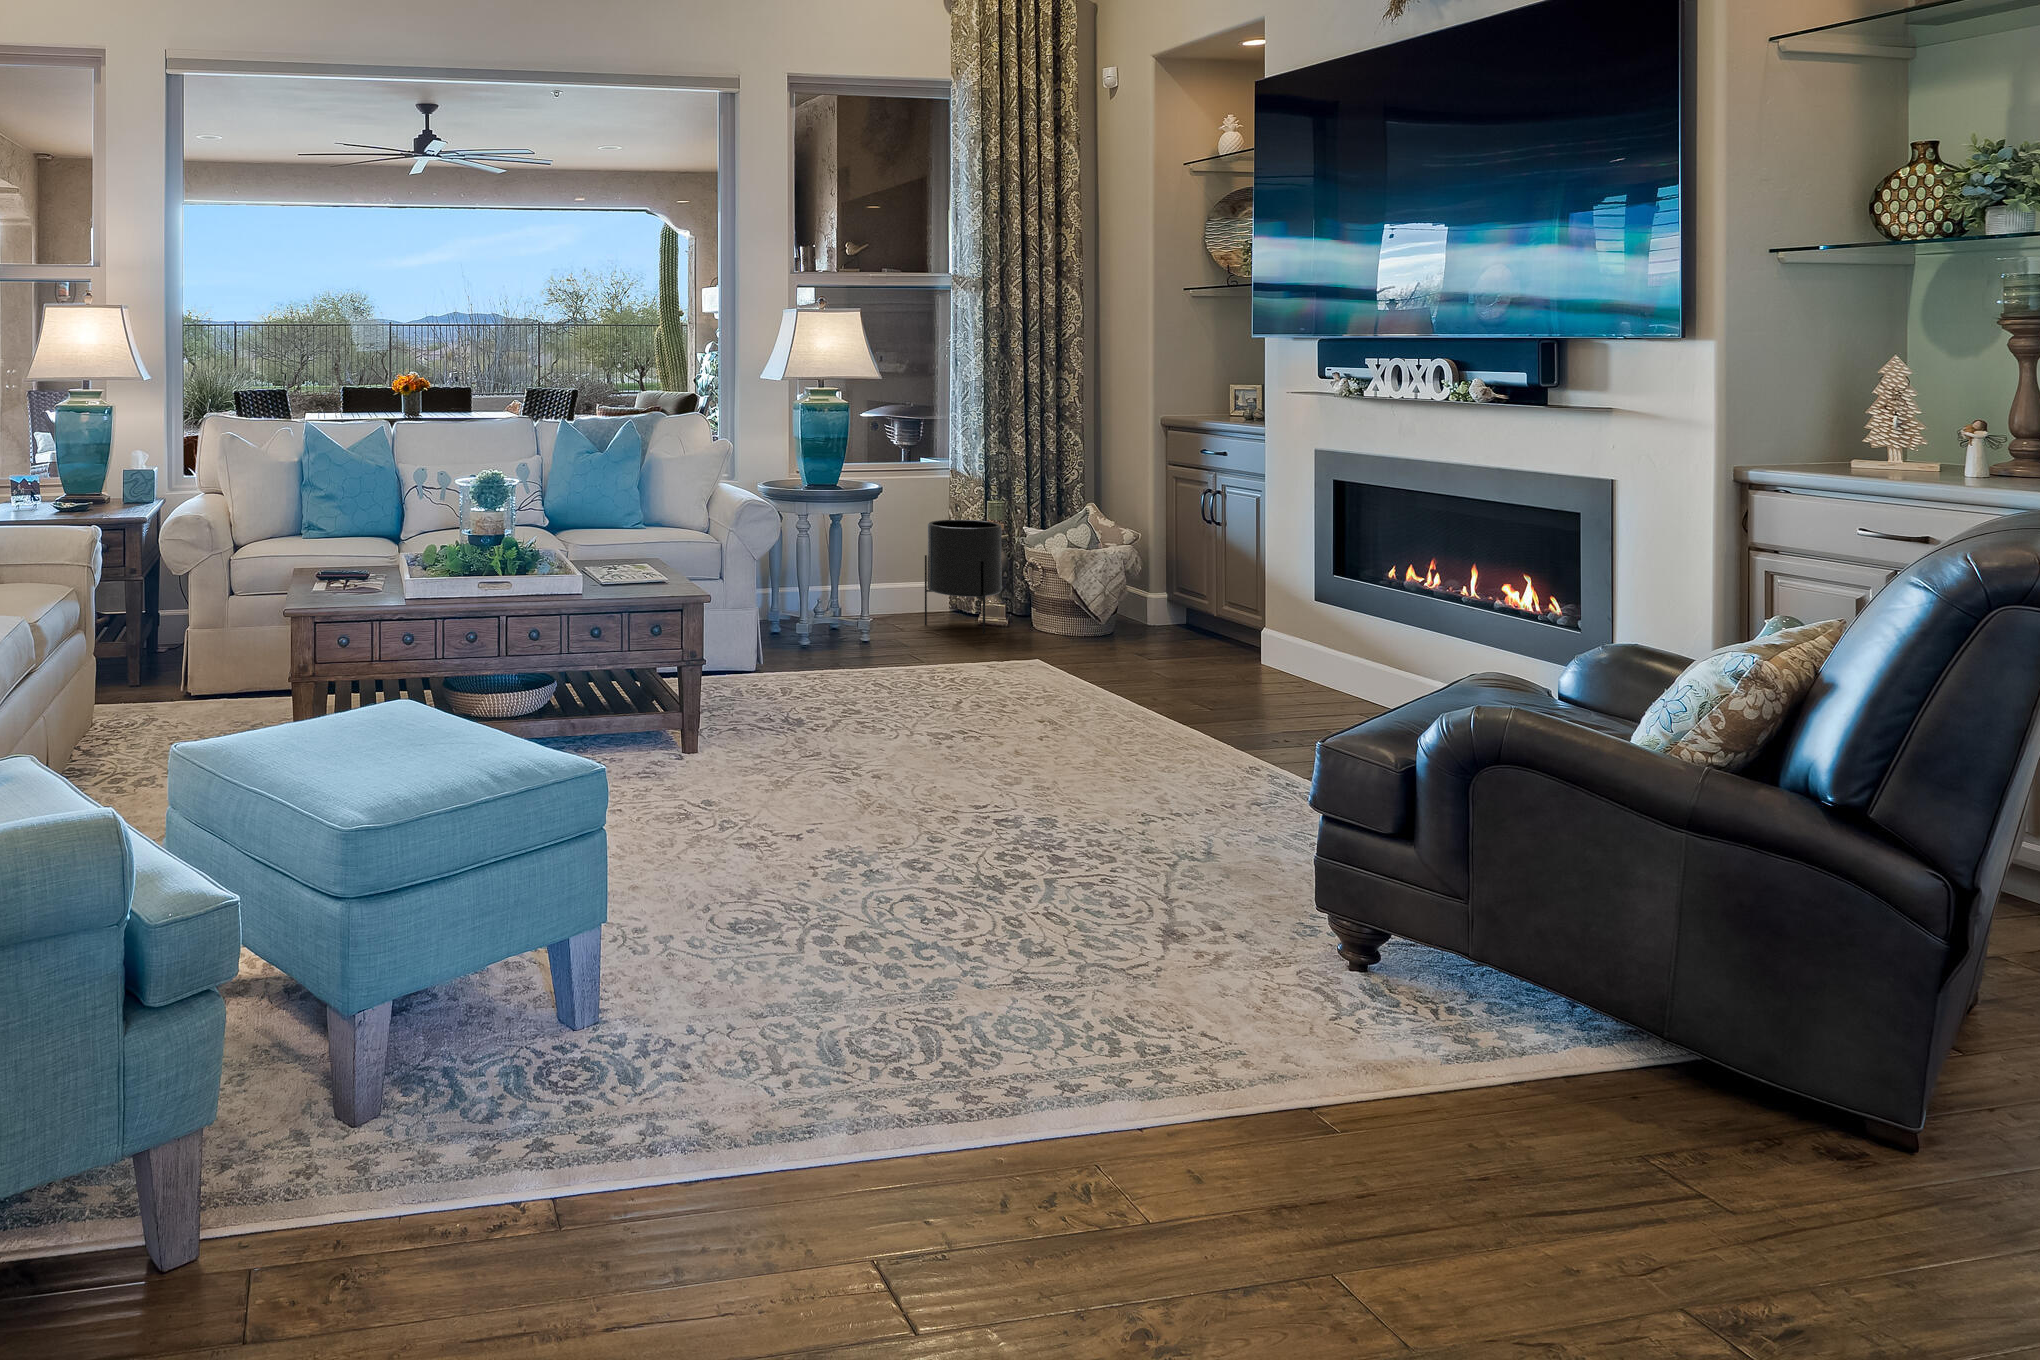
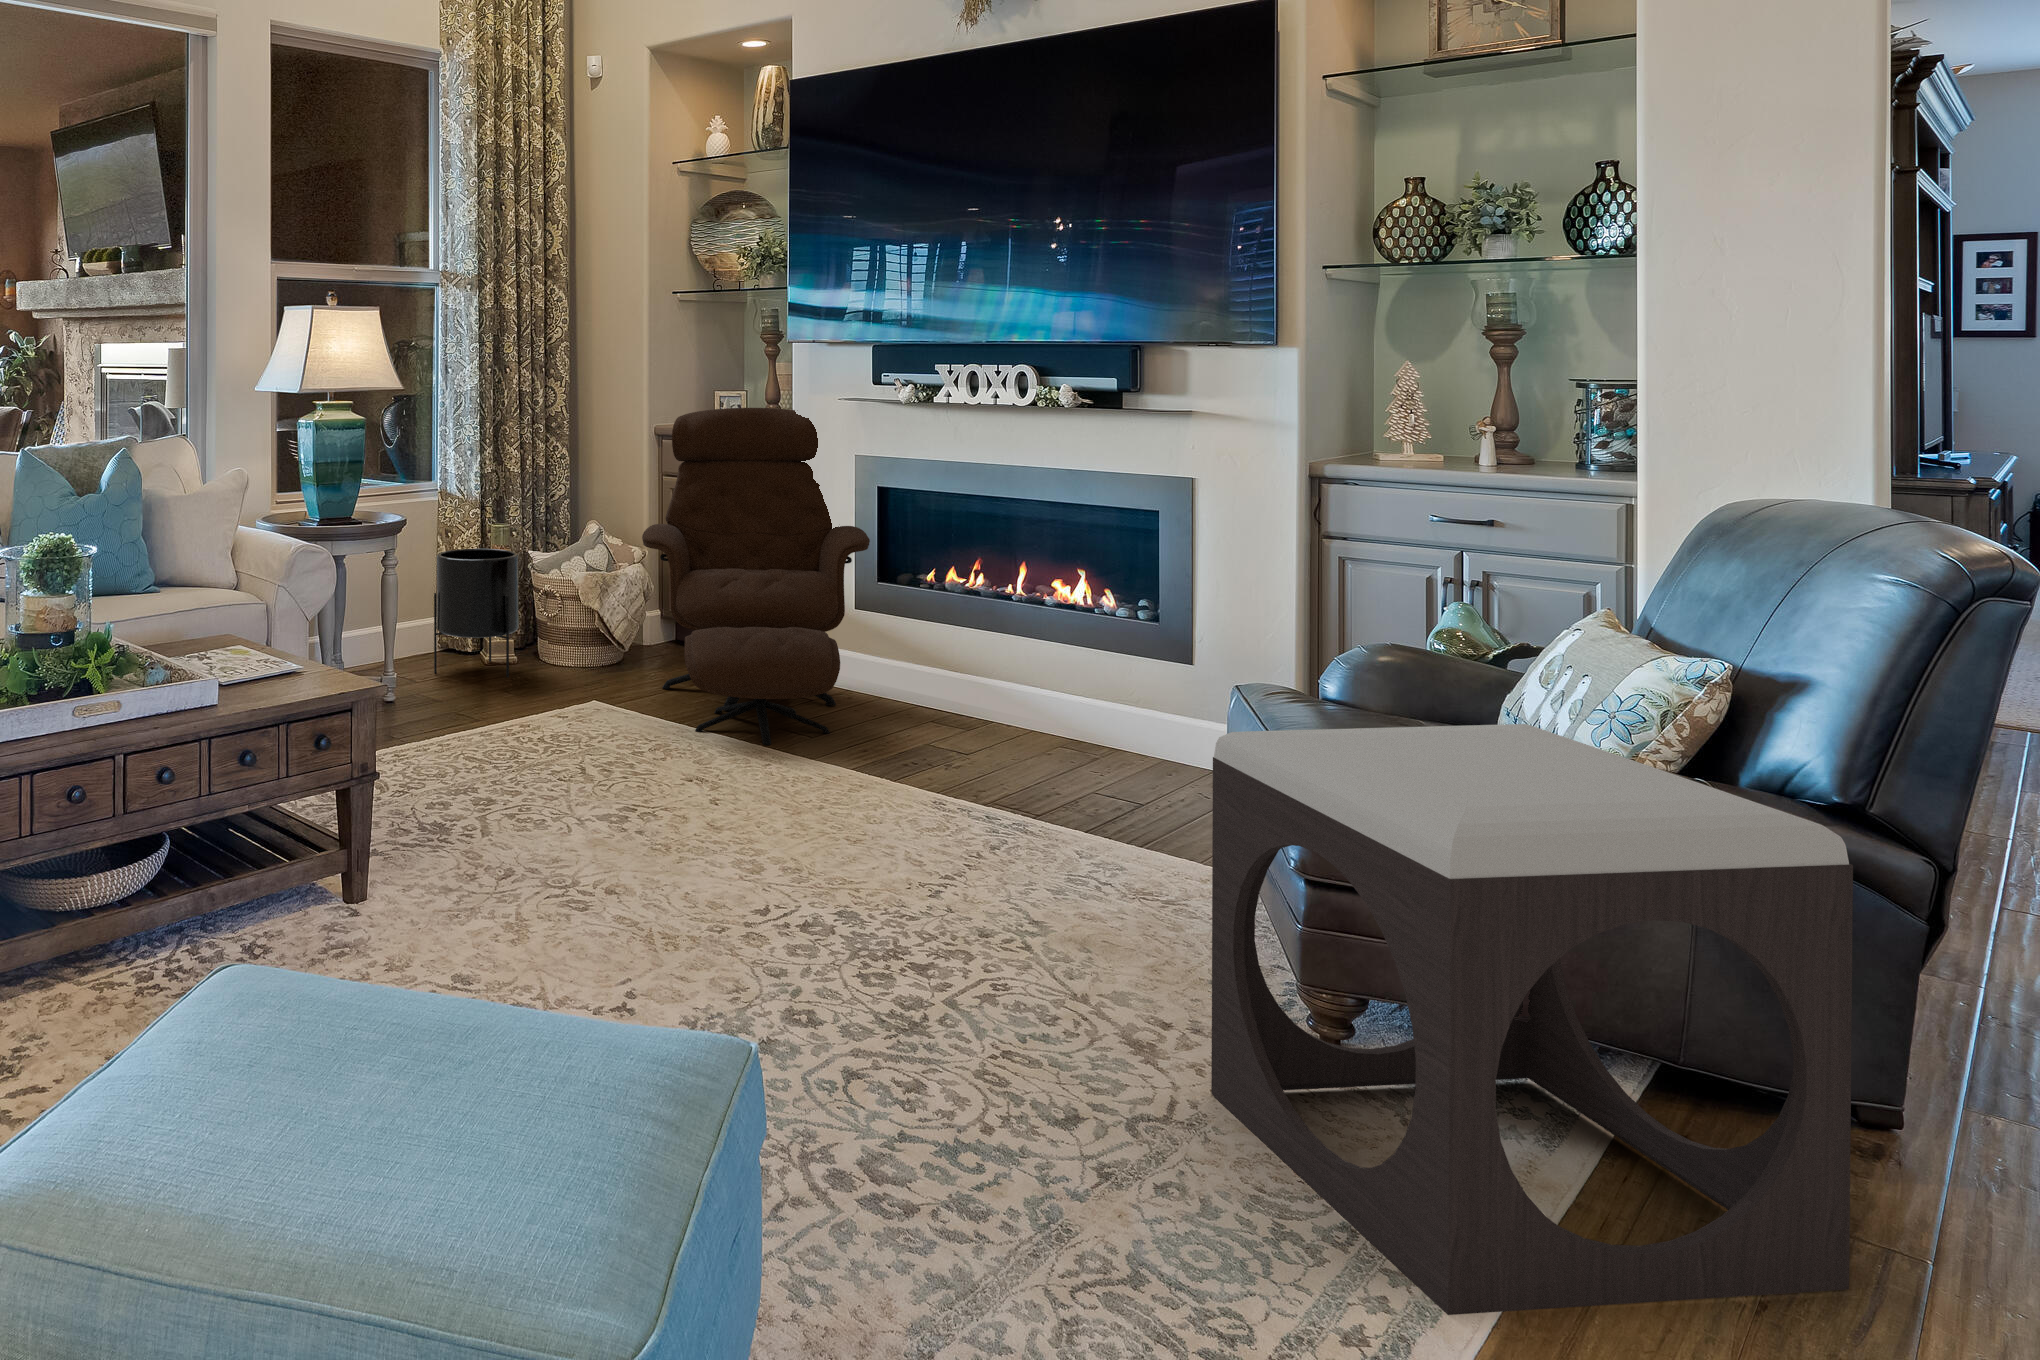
lounge chair: none [1087,400,1328,707] -> present [642,408,870,745]
footstool: none [1167,664,1596,1207] -> present [1211,724,1853,1315]

